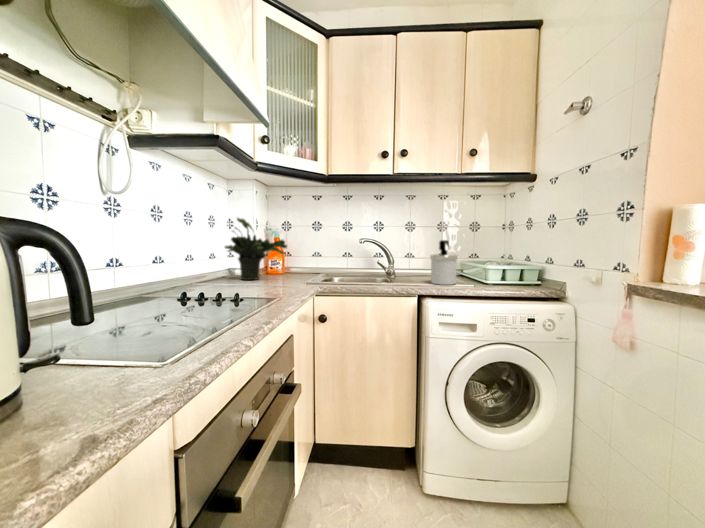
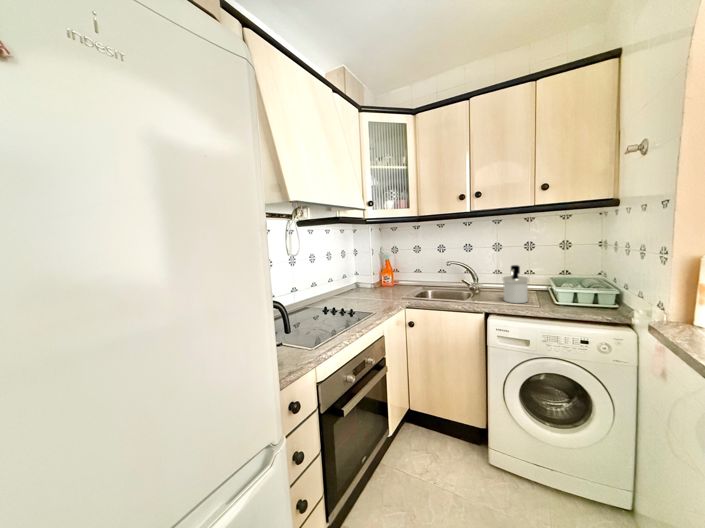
potted plant: present [225,218,287,280] -> none [352,252,391,292]

